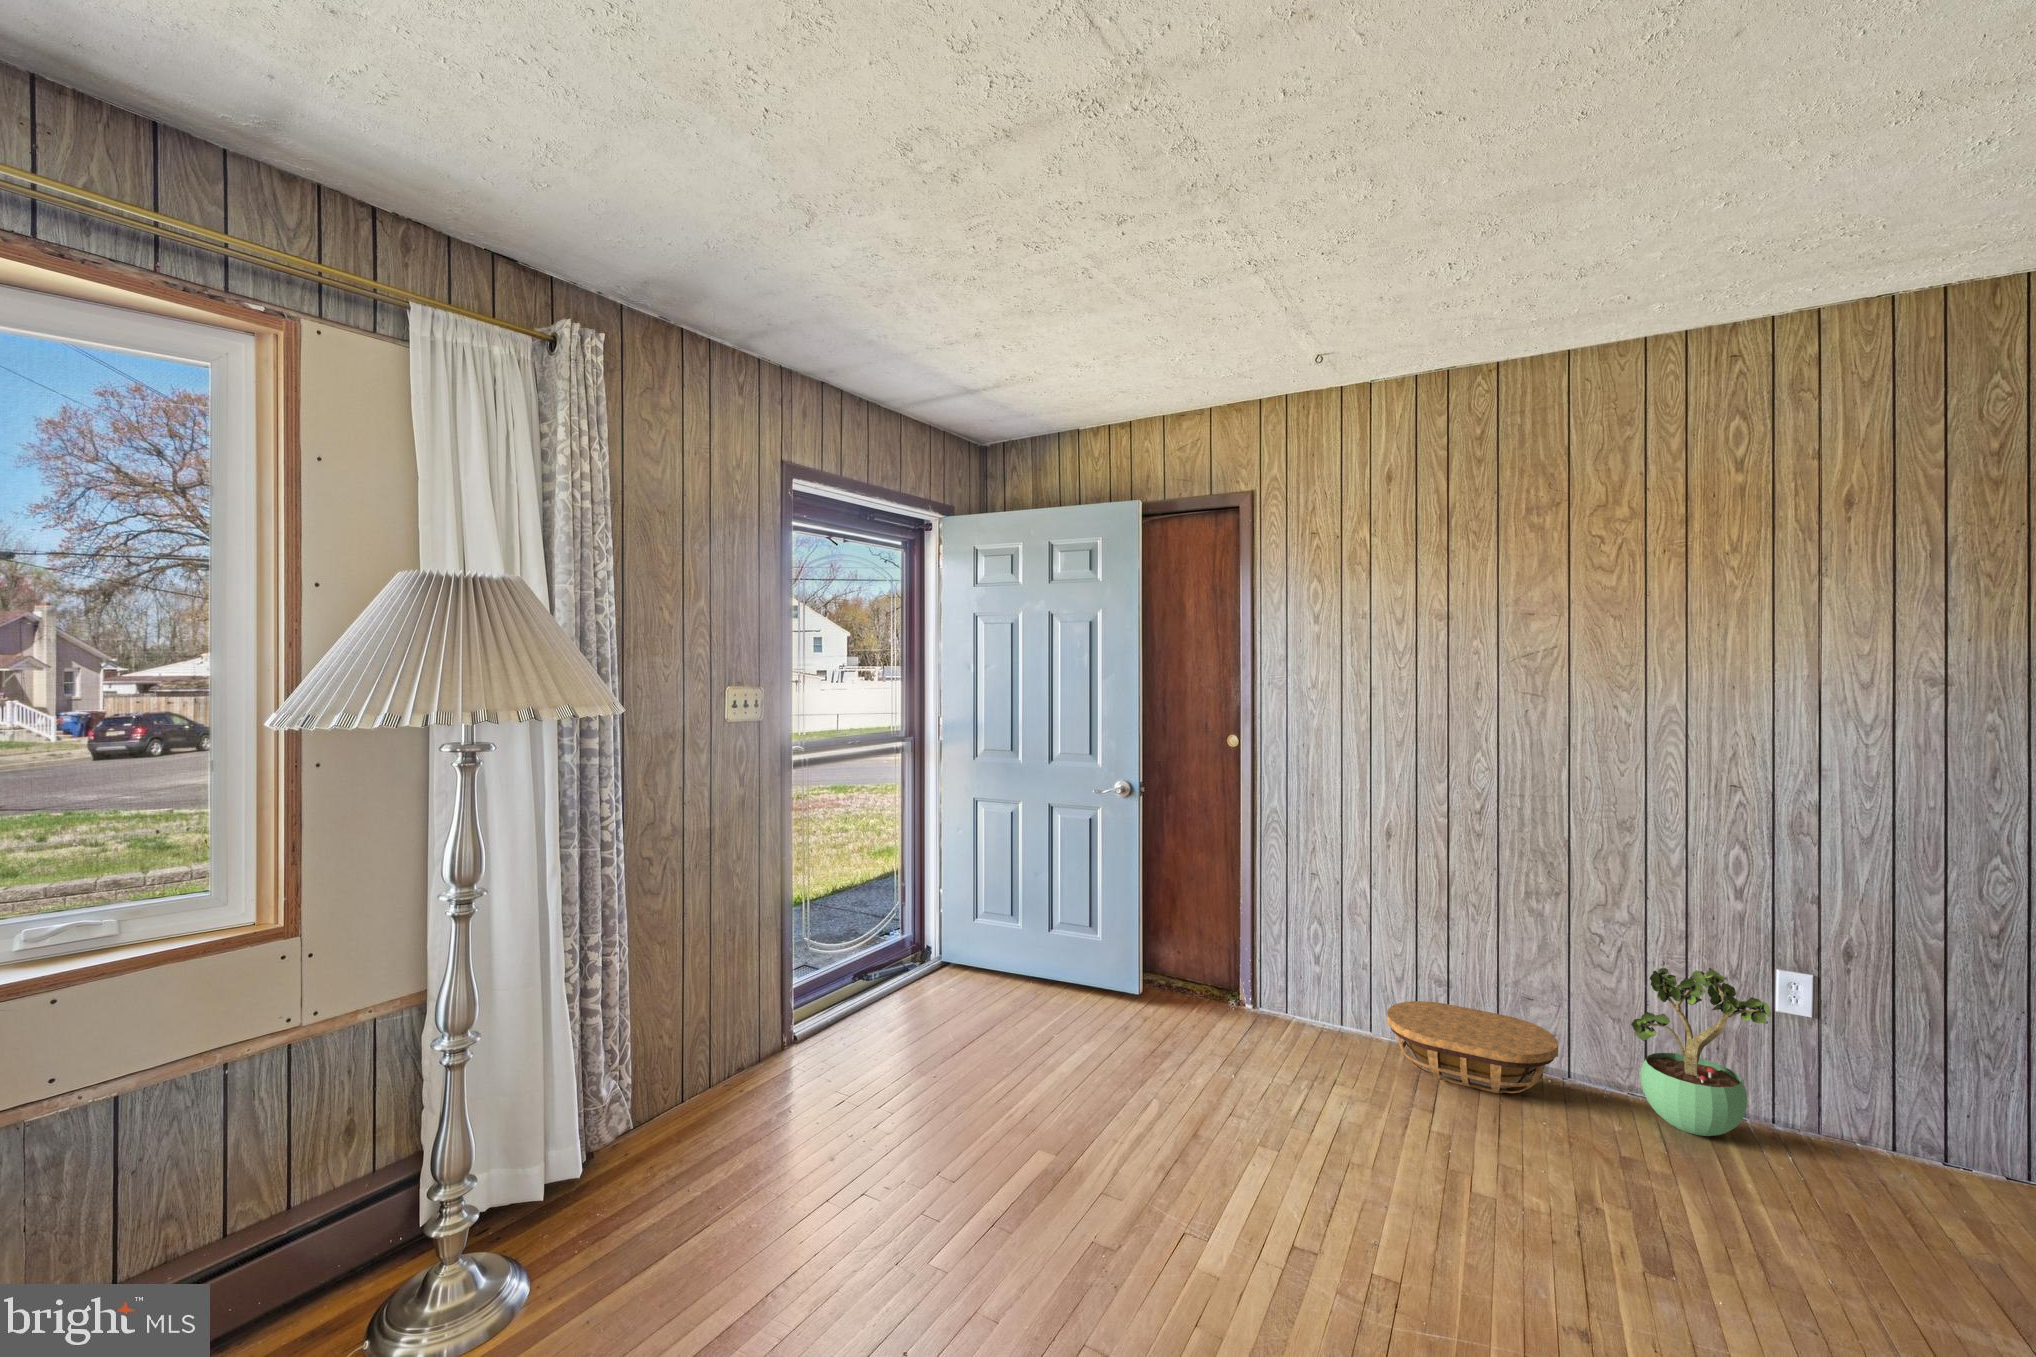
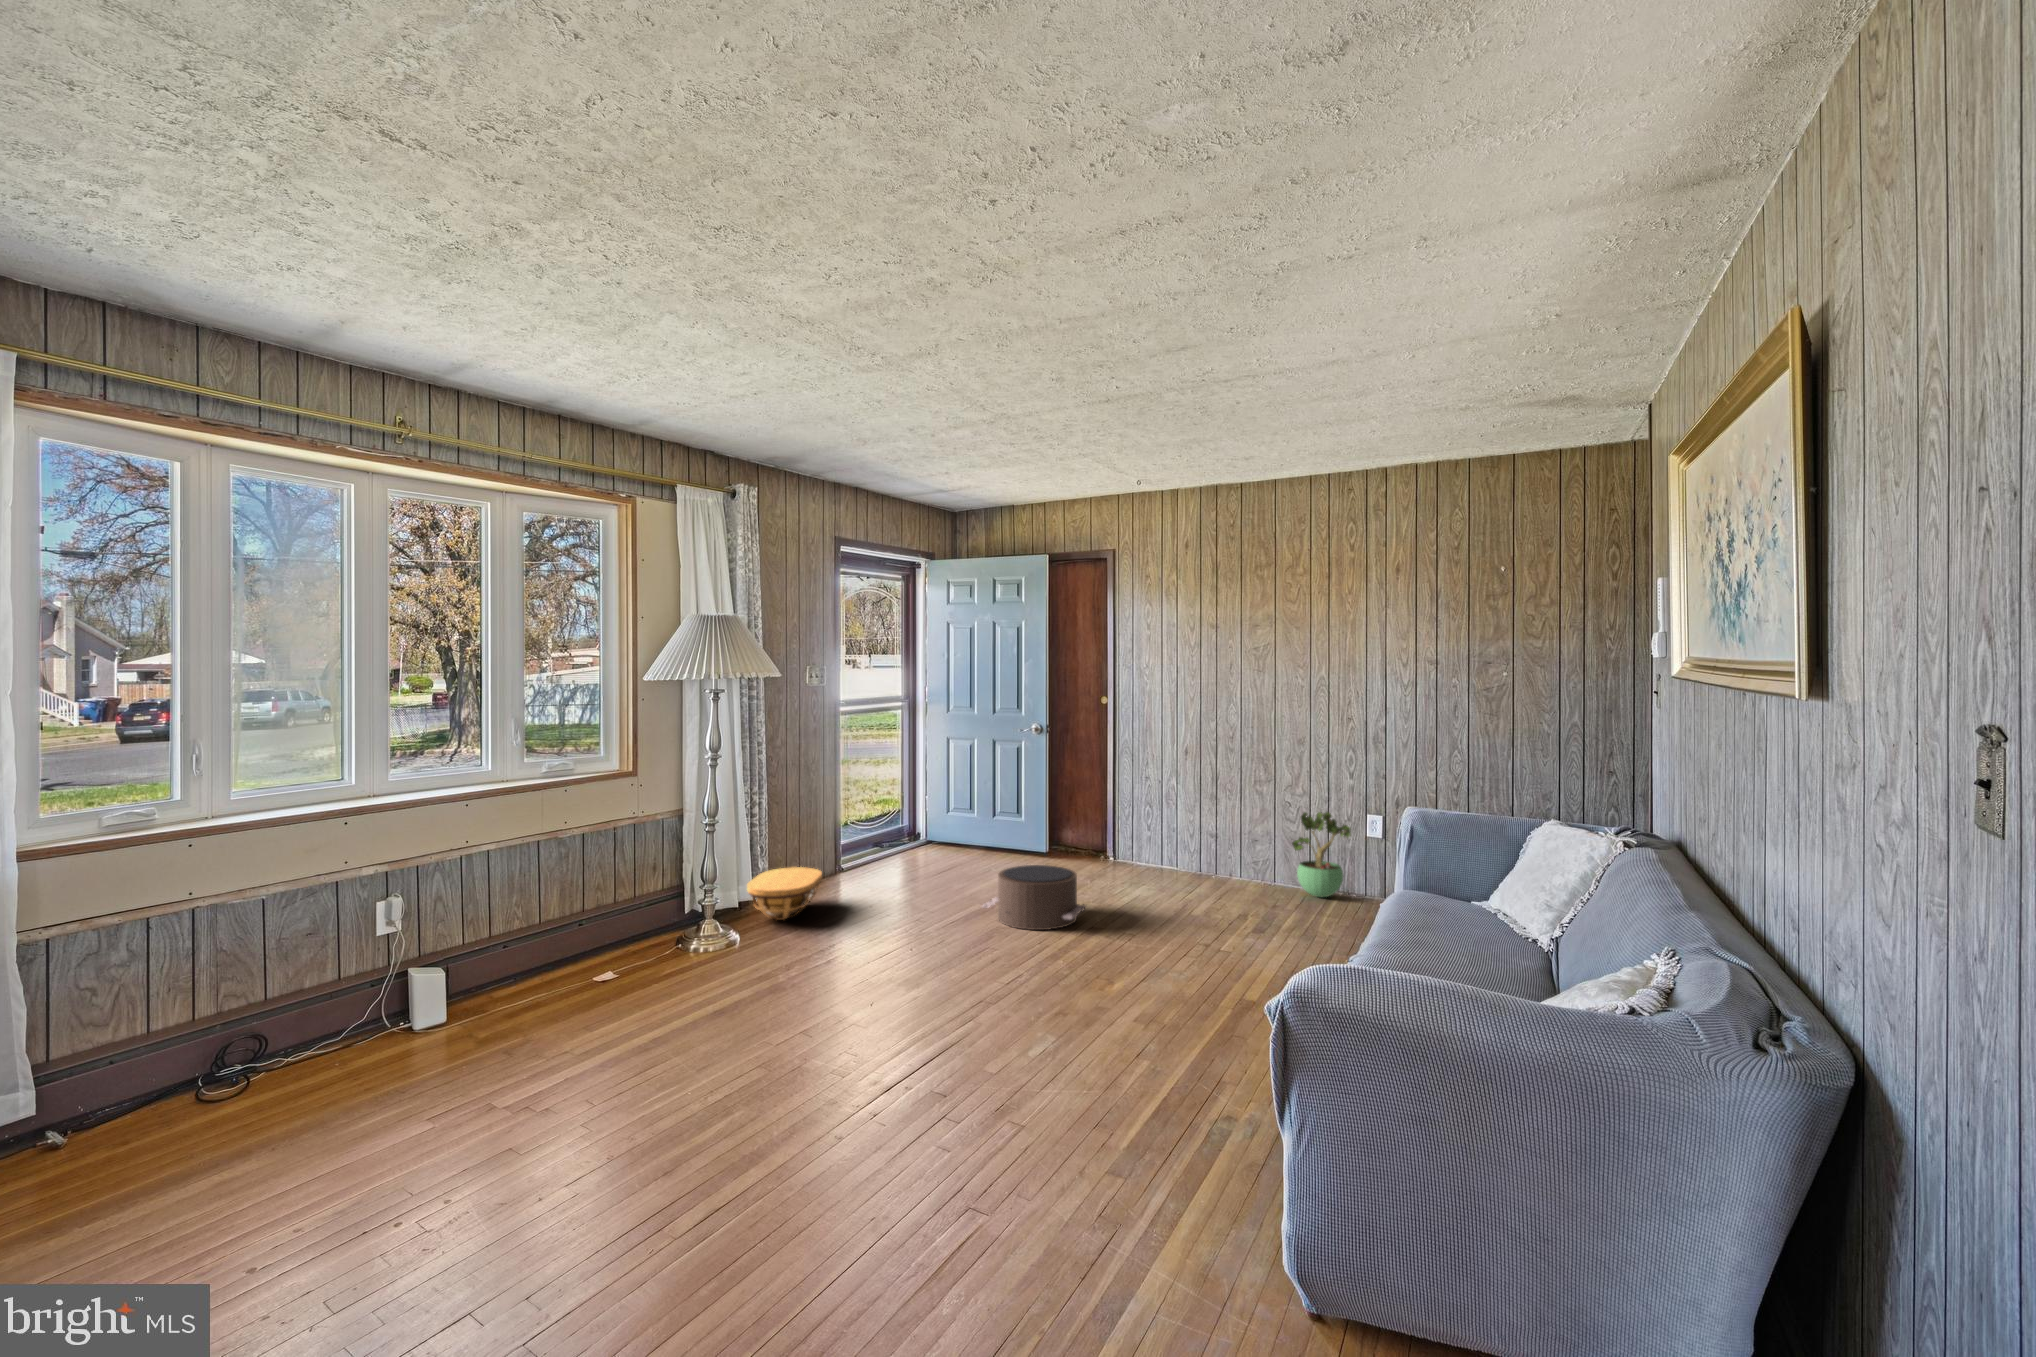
basket: present [1387,1001,1558,1093] -> present [747,867,822,920]
pouf: none [1051,1086,1276,1276] -> present [982,865,1086,930]

